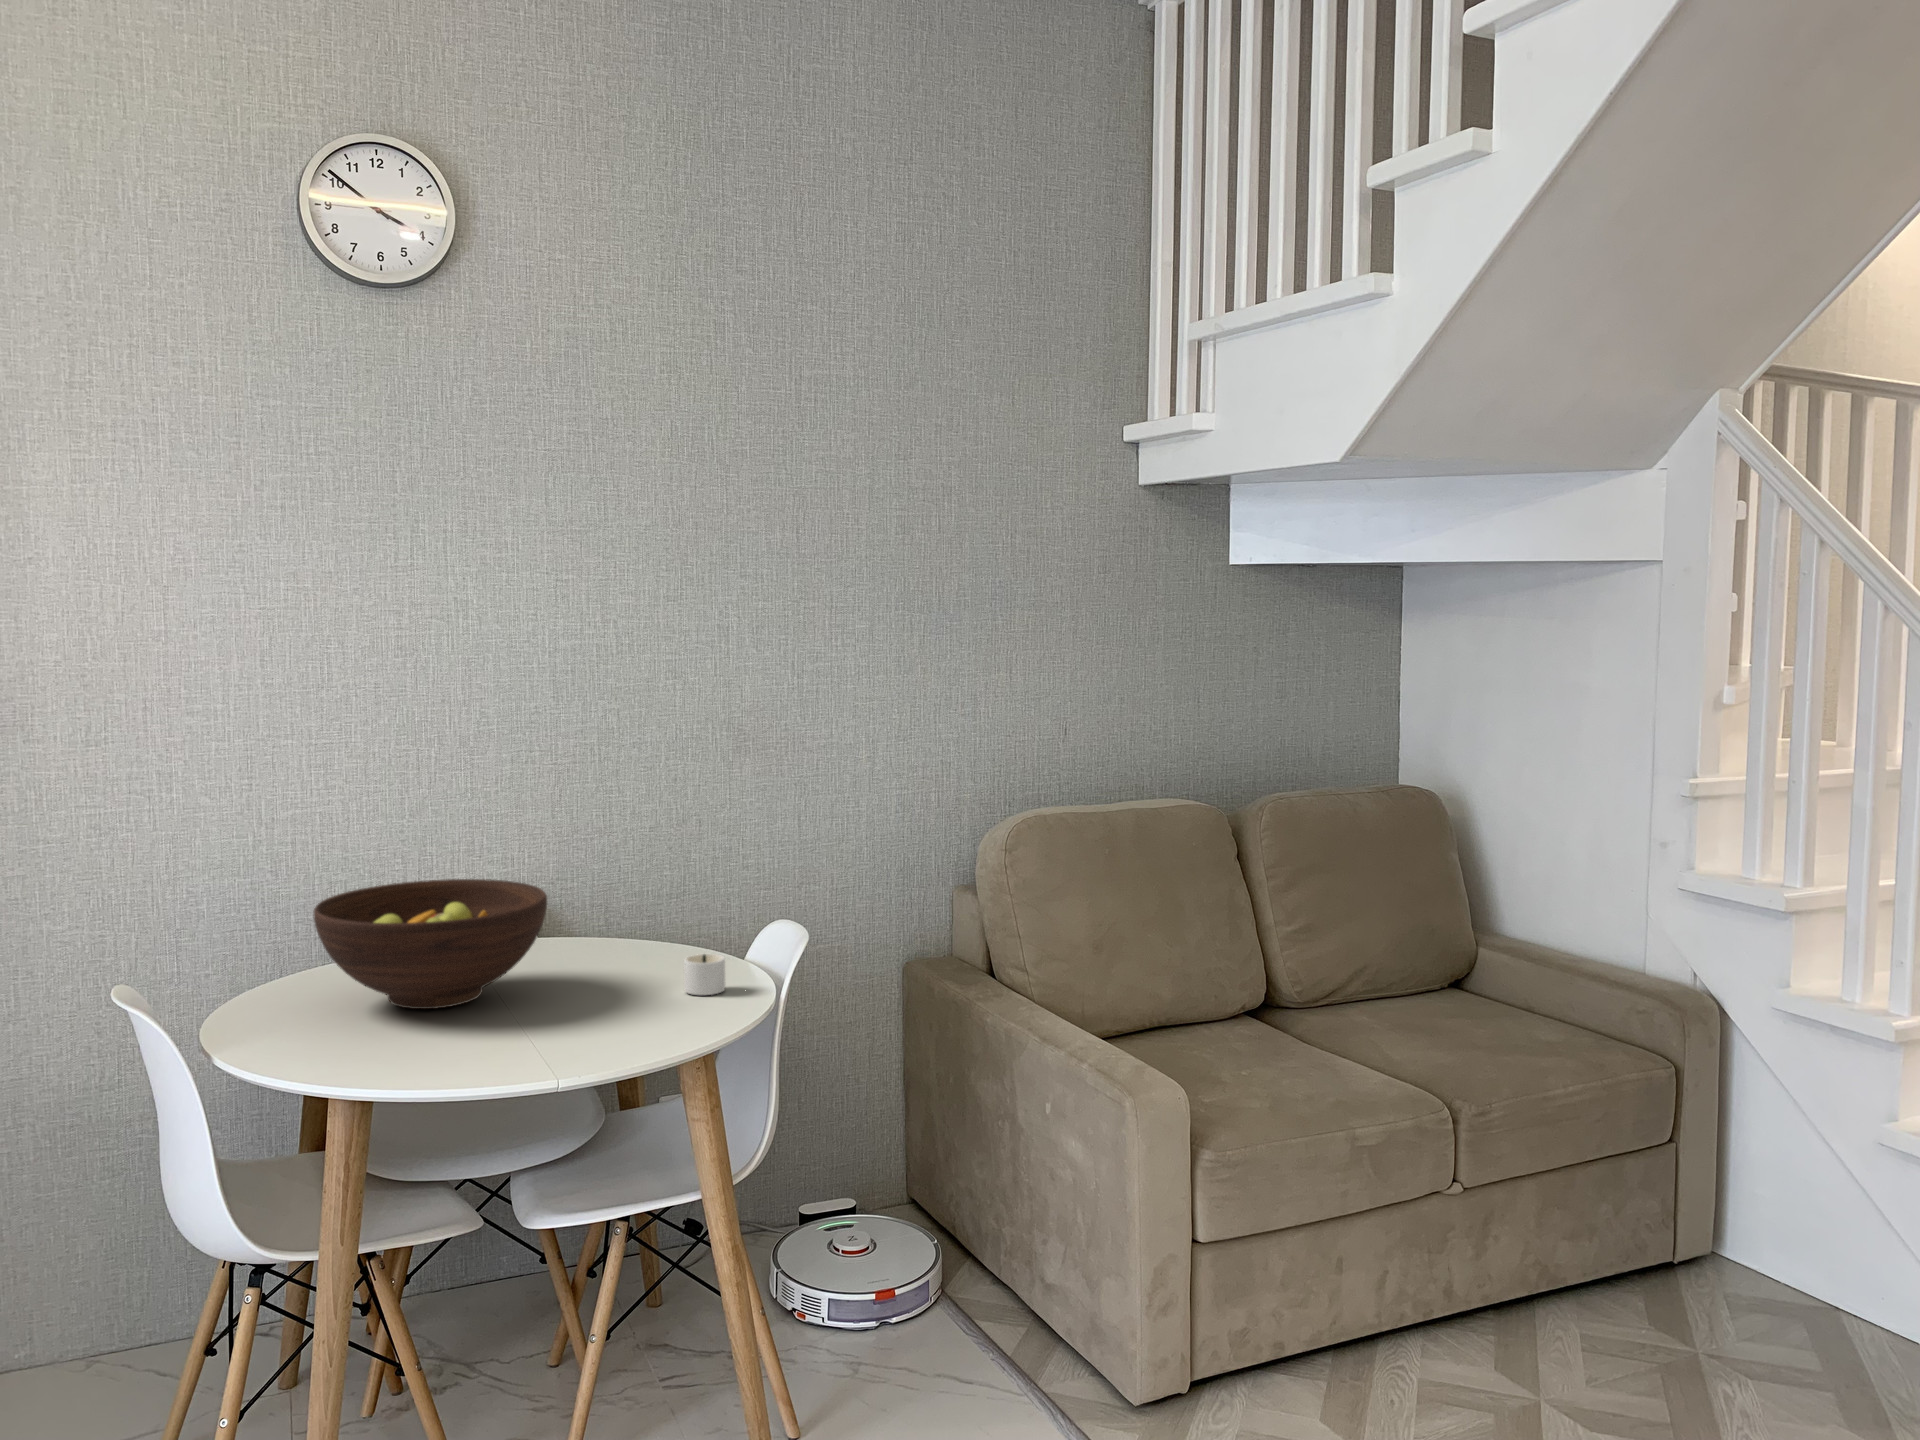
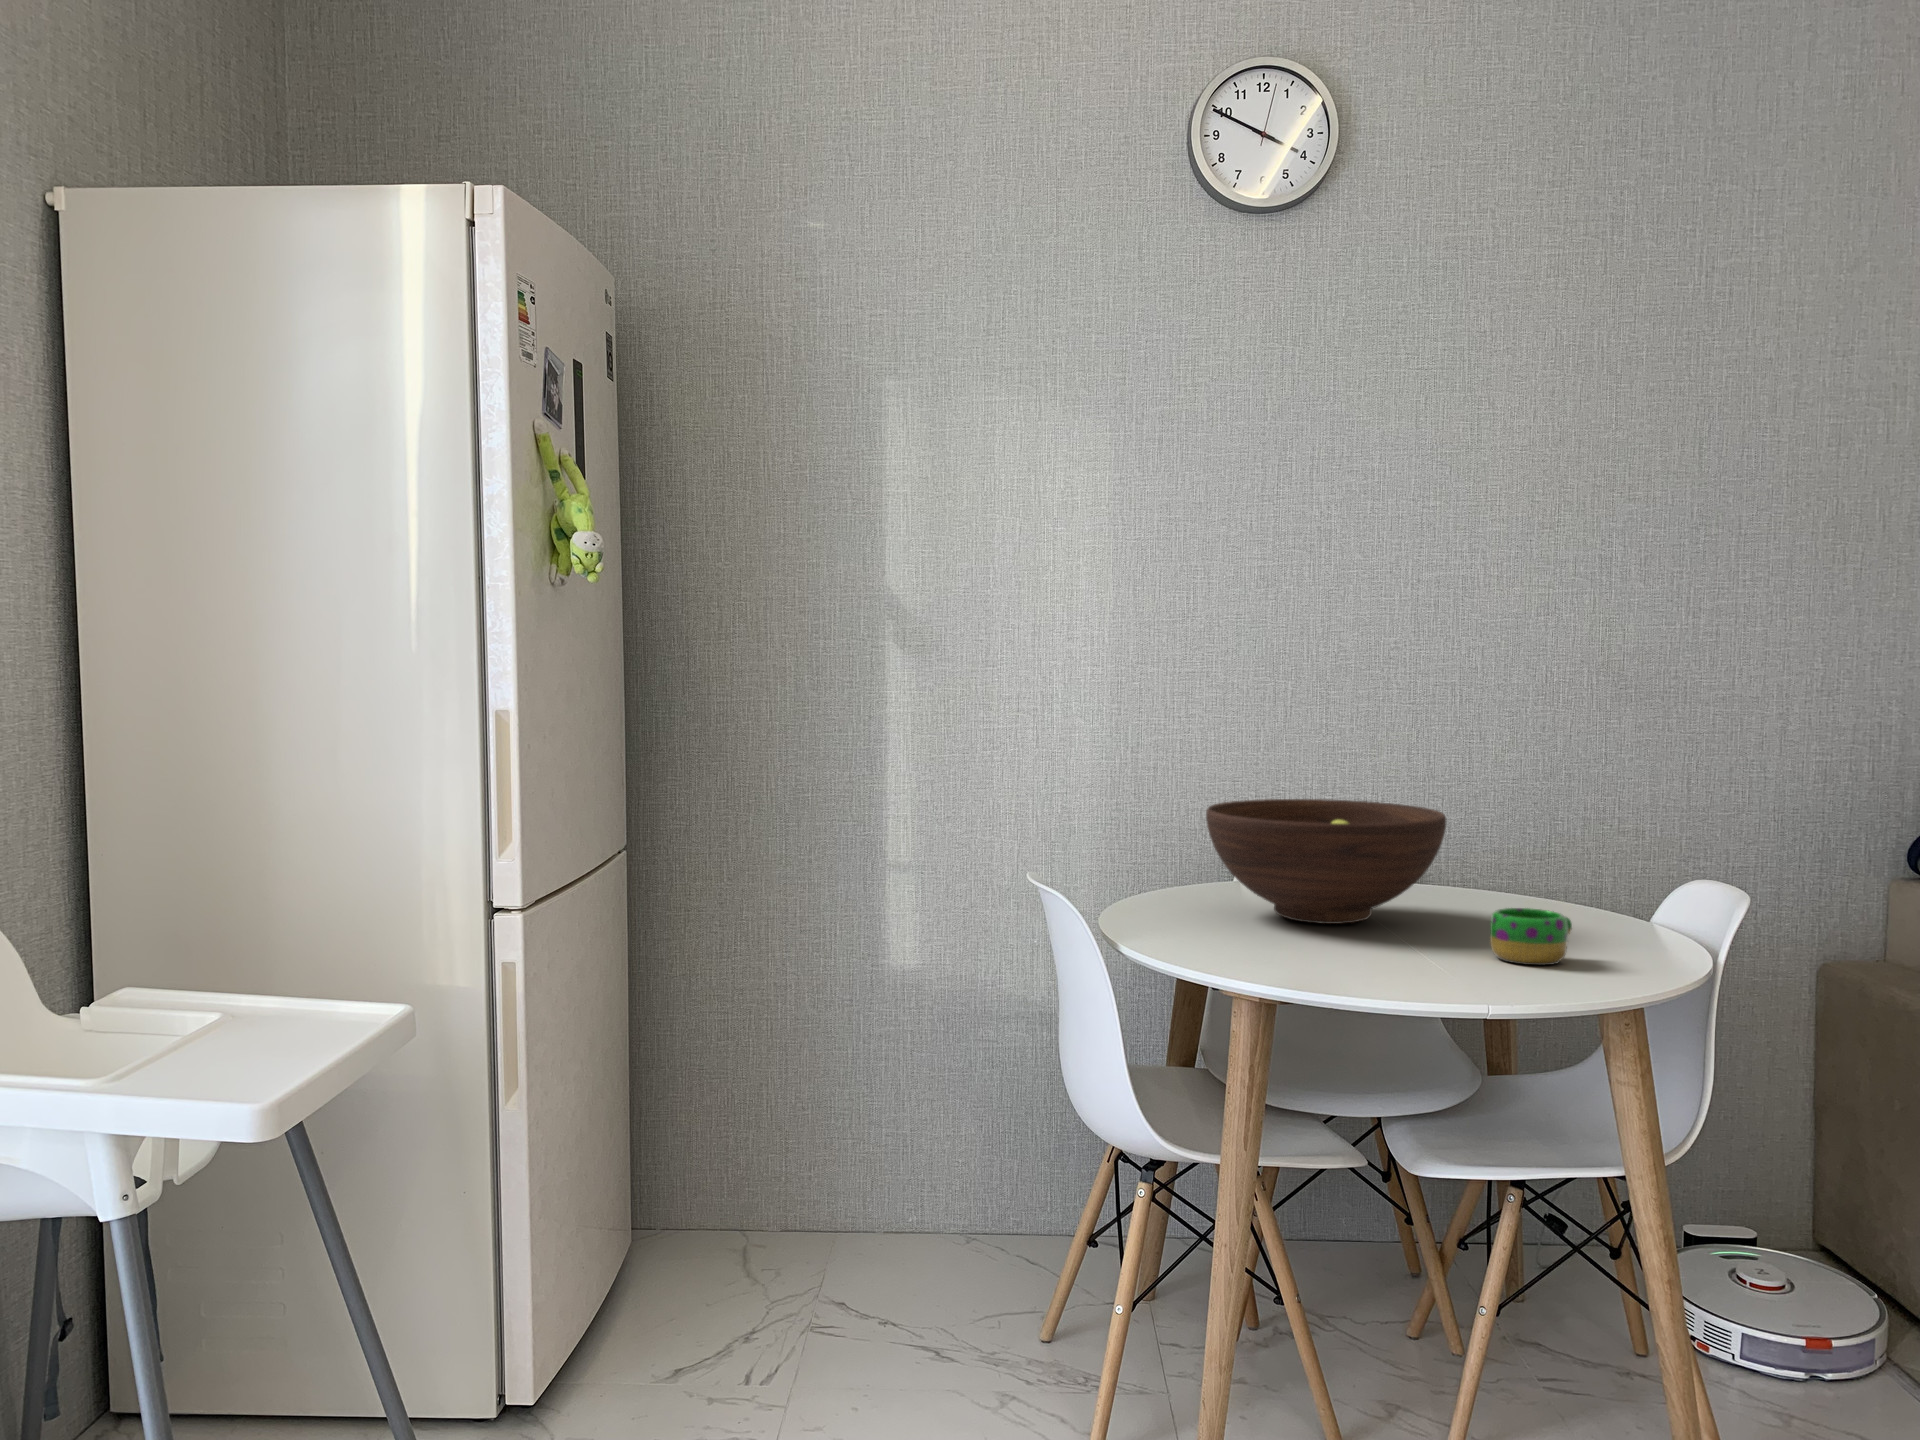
candle: present [684,954,725,995] -> none [1602,894,1679,941]
mug: none [568,986,641,1040] -> present [1490,908,1572,965]

